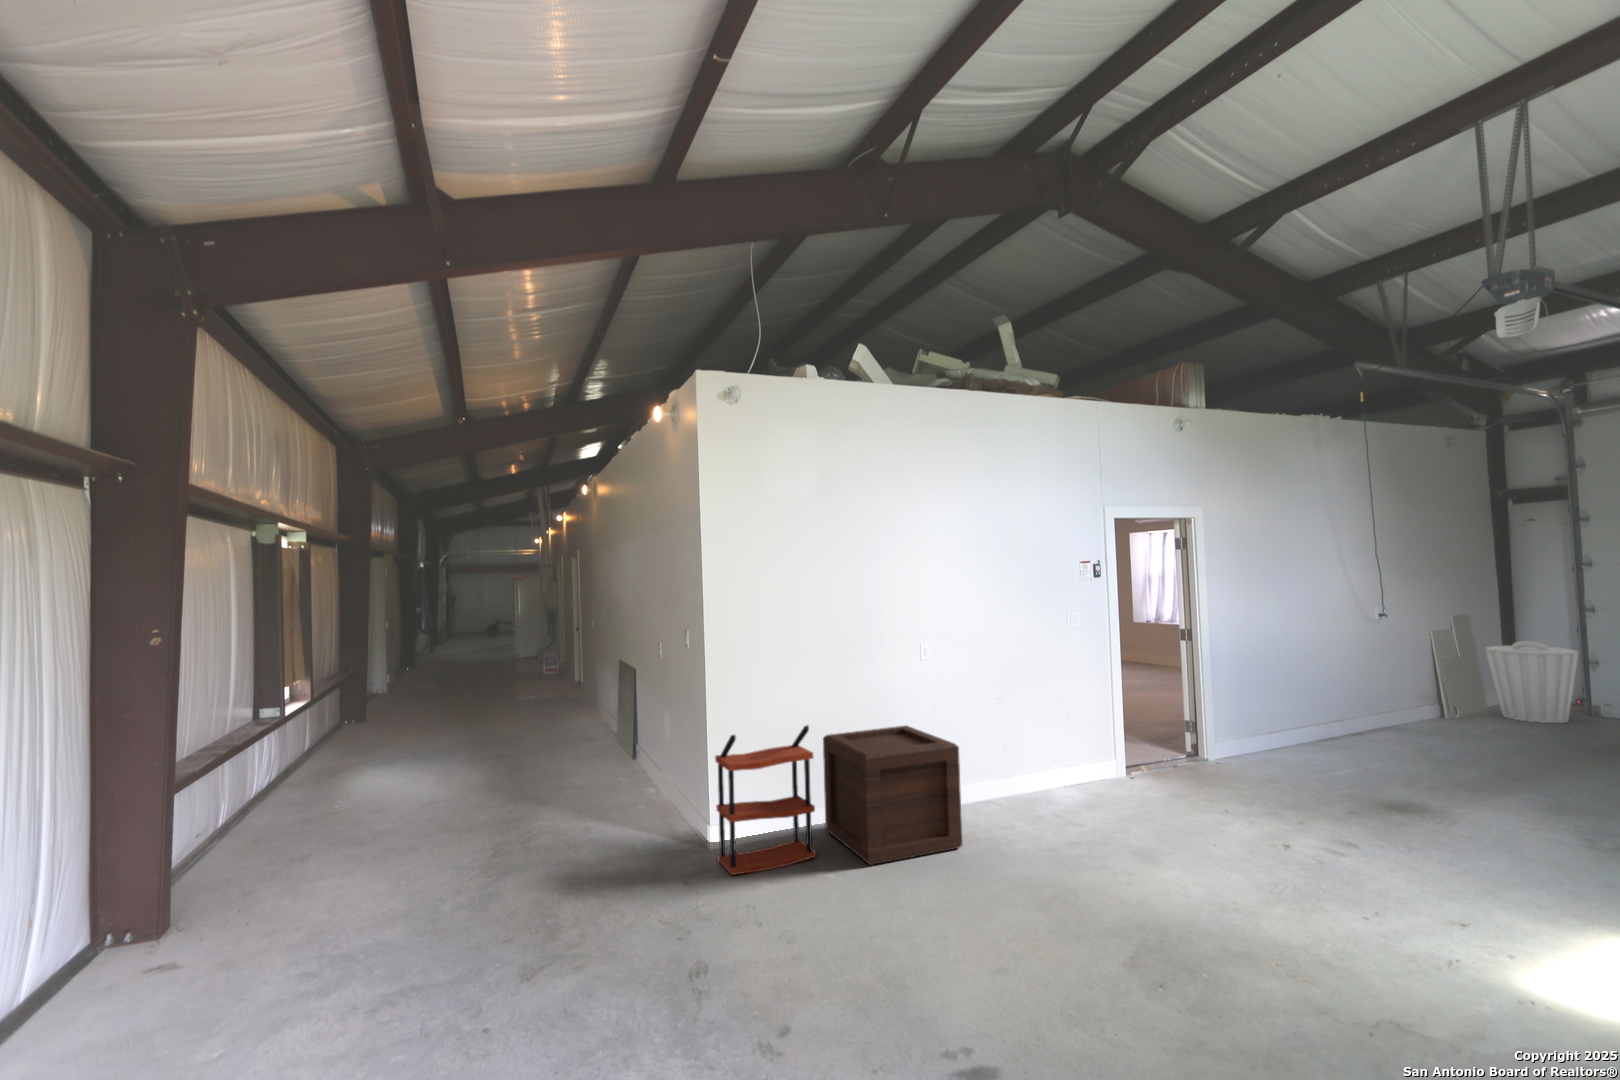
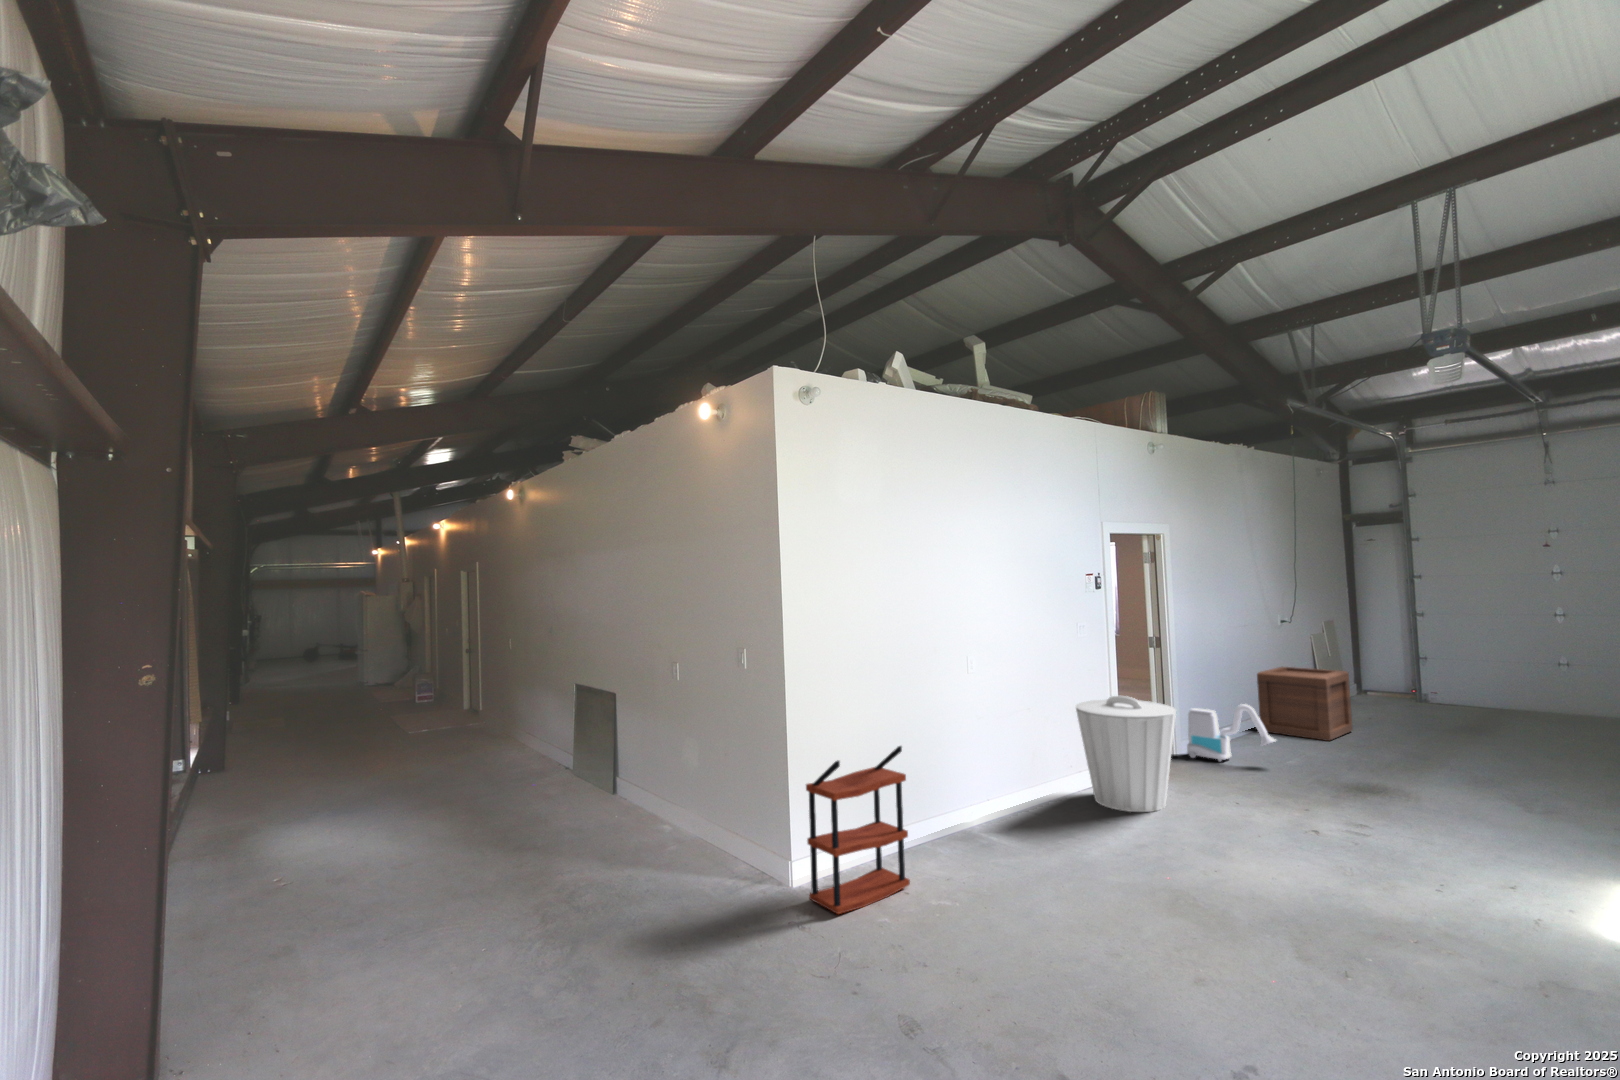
trash can: present [1485,641,1579,723] -> present [1076,696,1176,812]
vacuum cleaner: none [1221,706,1316,768] -> present [1187,704,1276,762]
wooden crate: present [823,726,962,865] -> present [1257,667,1353,741]

